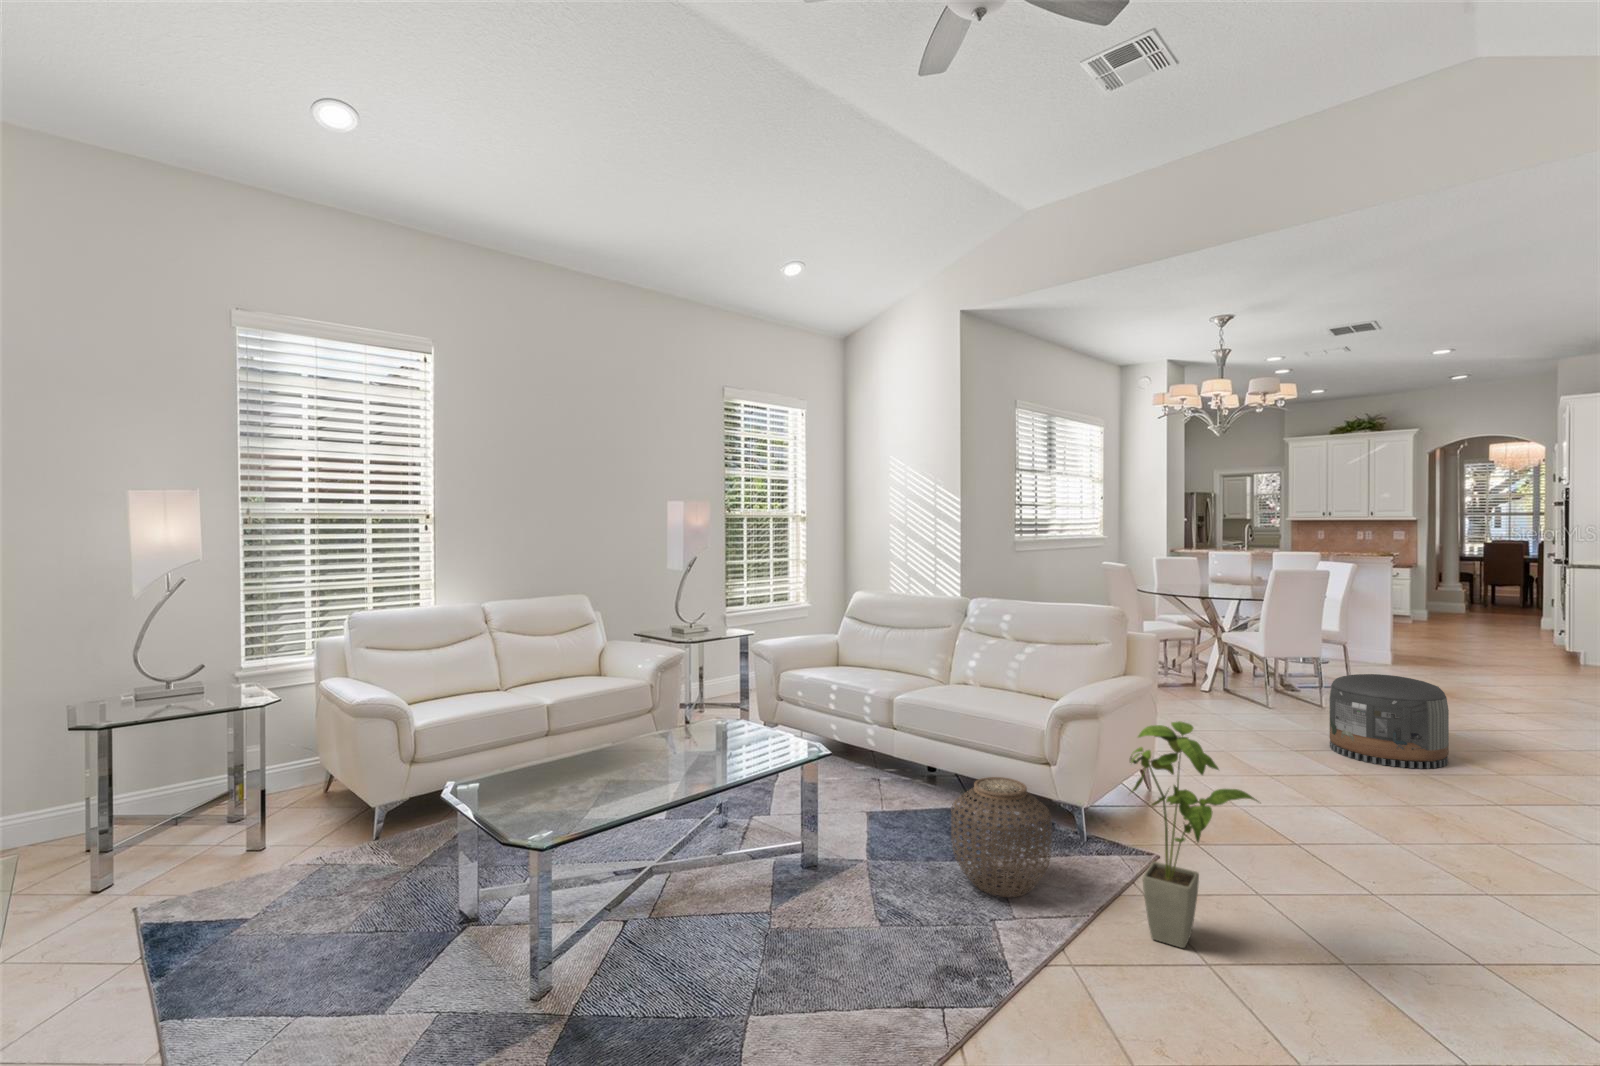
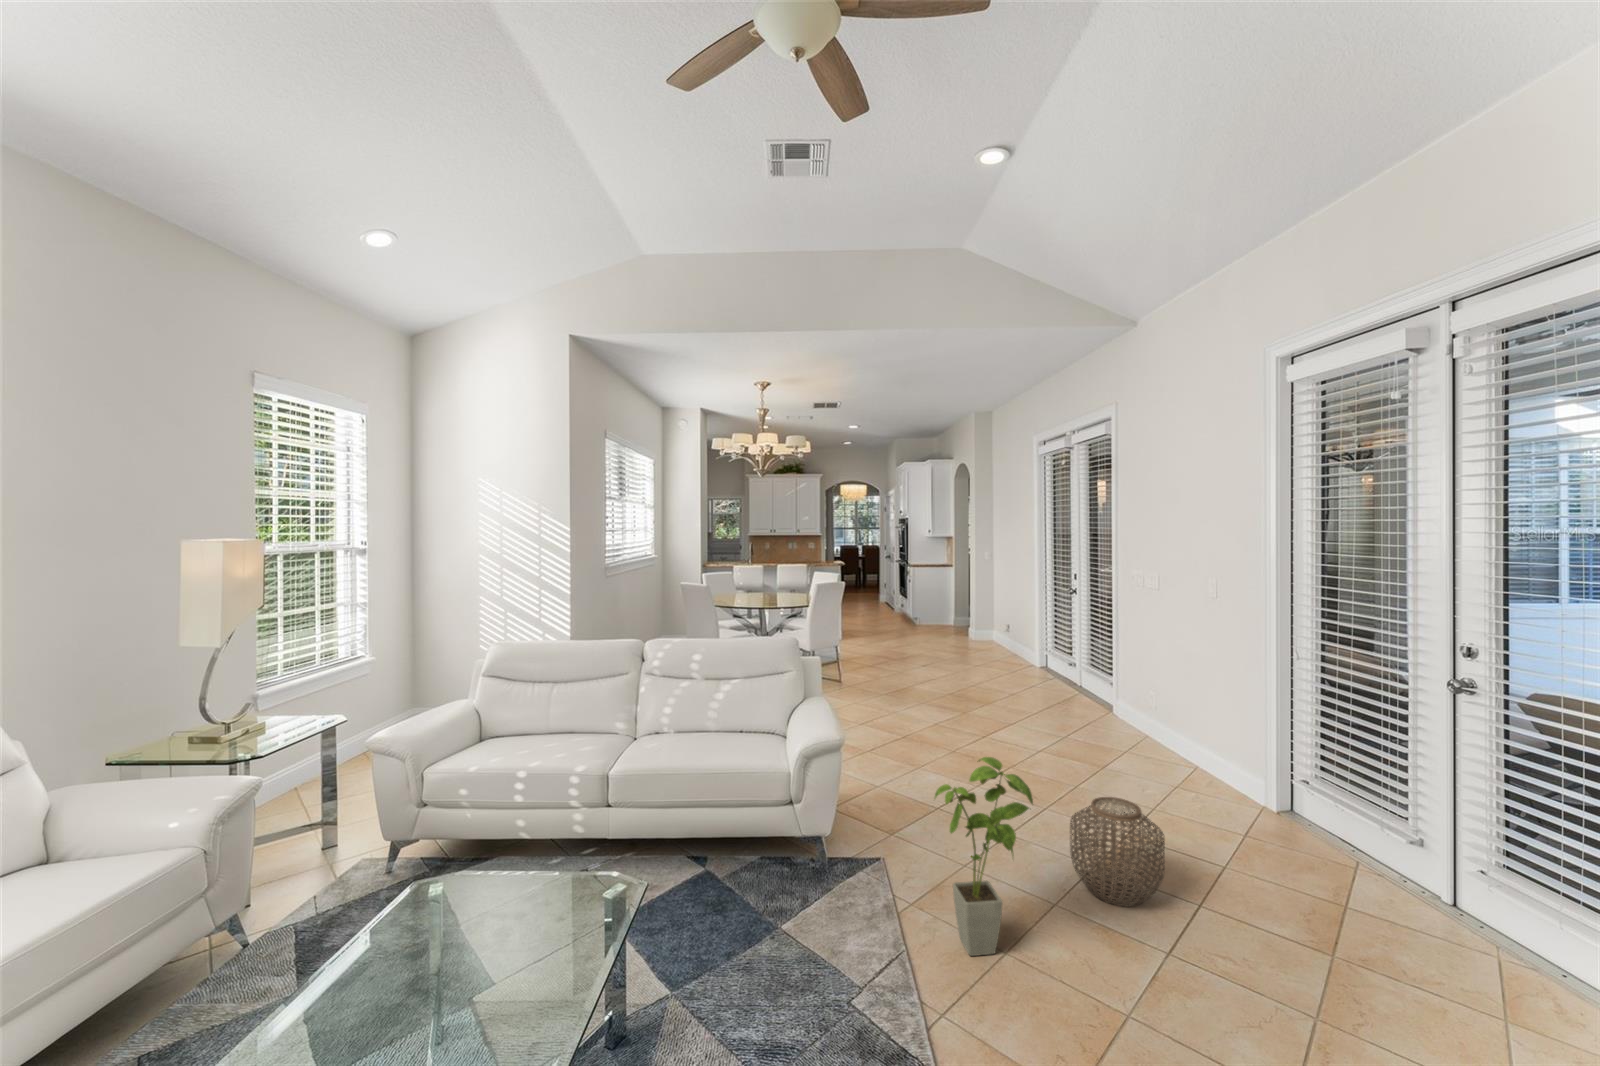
pouf: present [1329,674,1449,769] -> none [880,660,947,727]
woven basket: present [951,777,1052,897] -> present [1070,797,1165,906]

